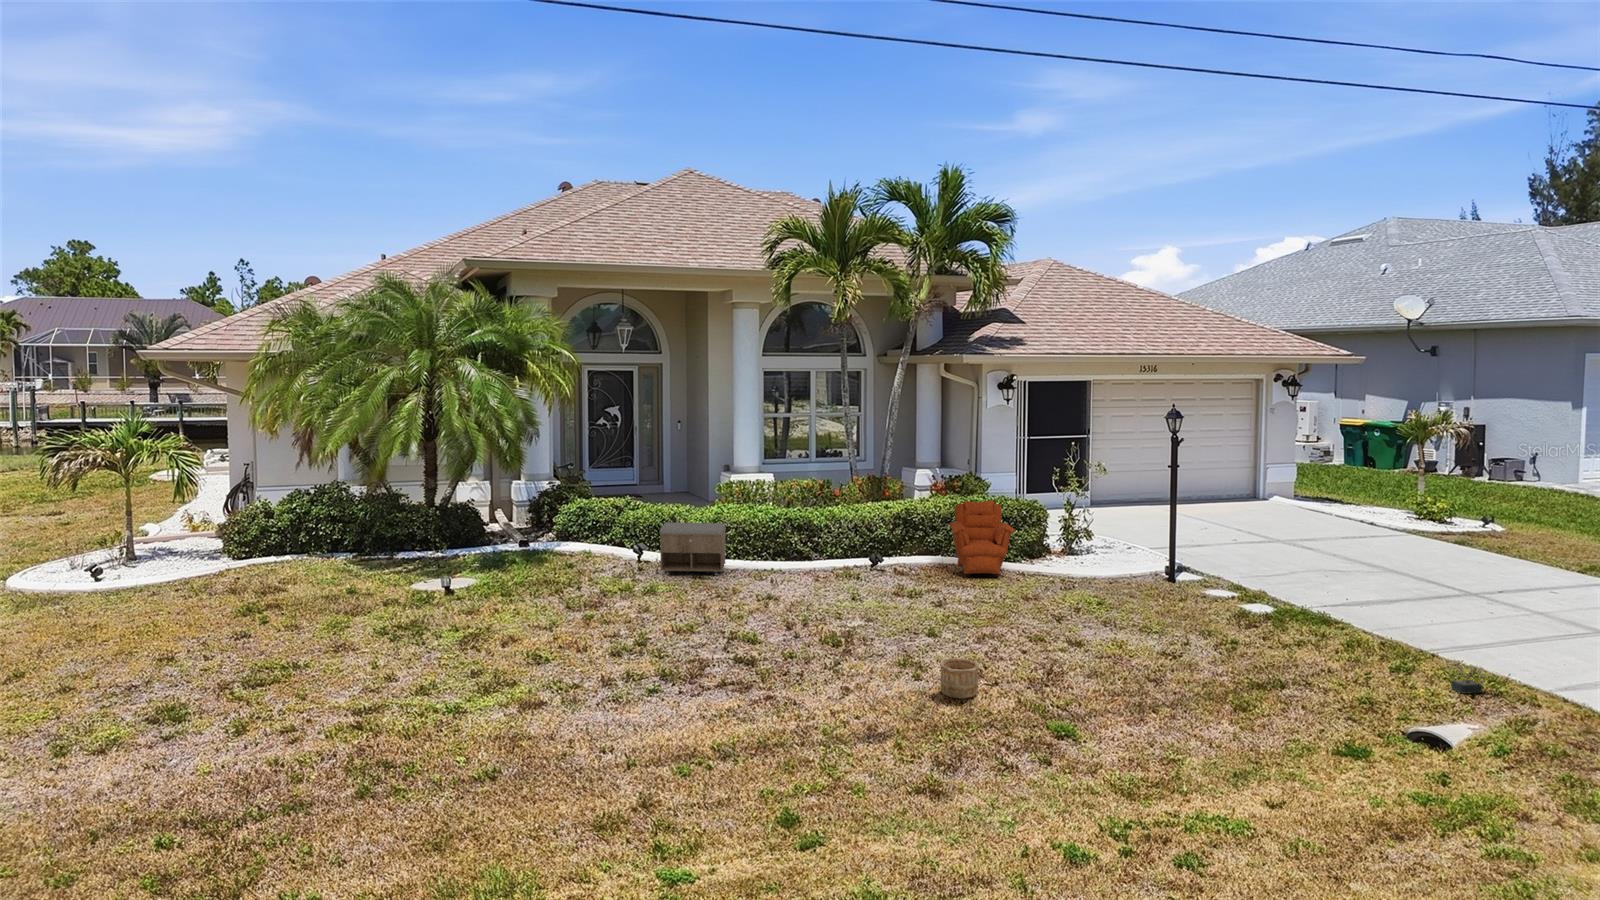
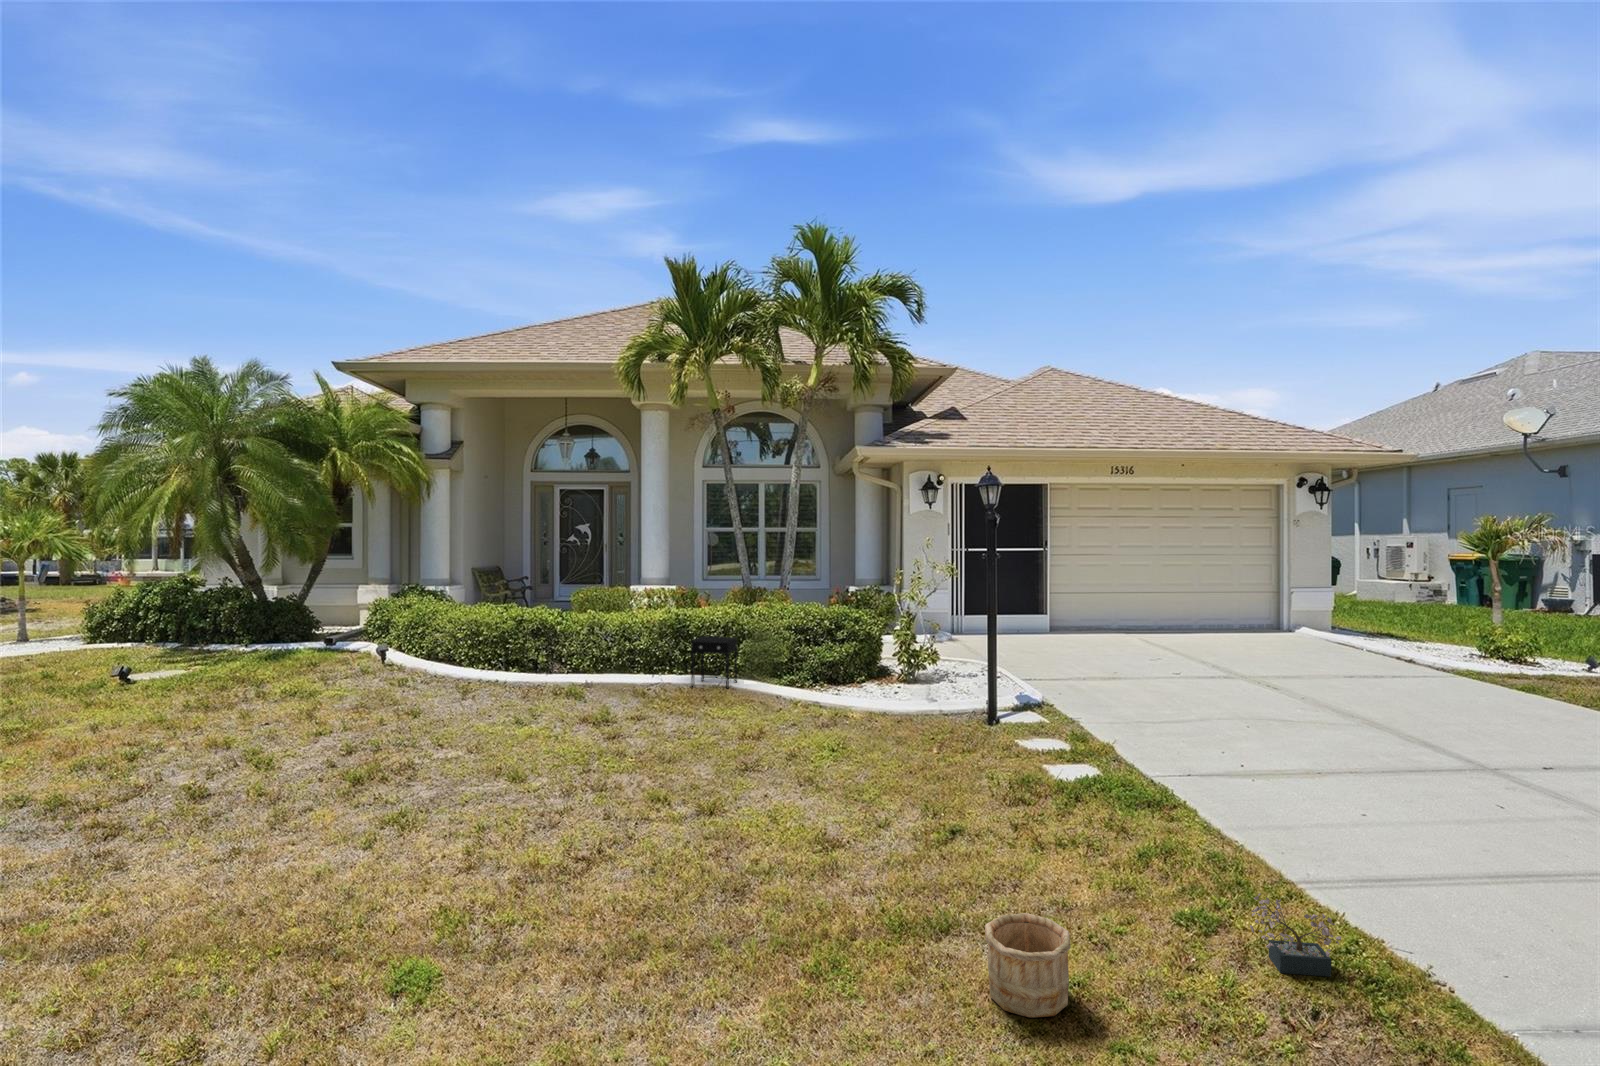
armchair: present [950,501,1014,577] -> none [742,606,826,701]
storage bench: present [660,523,725,575] -> none [436,623,521,683]
side table: none [887,527,924,570] -> present [691,636,738,688]
wooden bucket: present [940,658,979,699] -> present [985,913,1071,1018]

